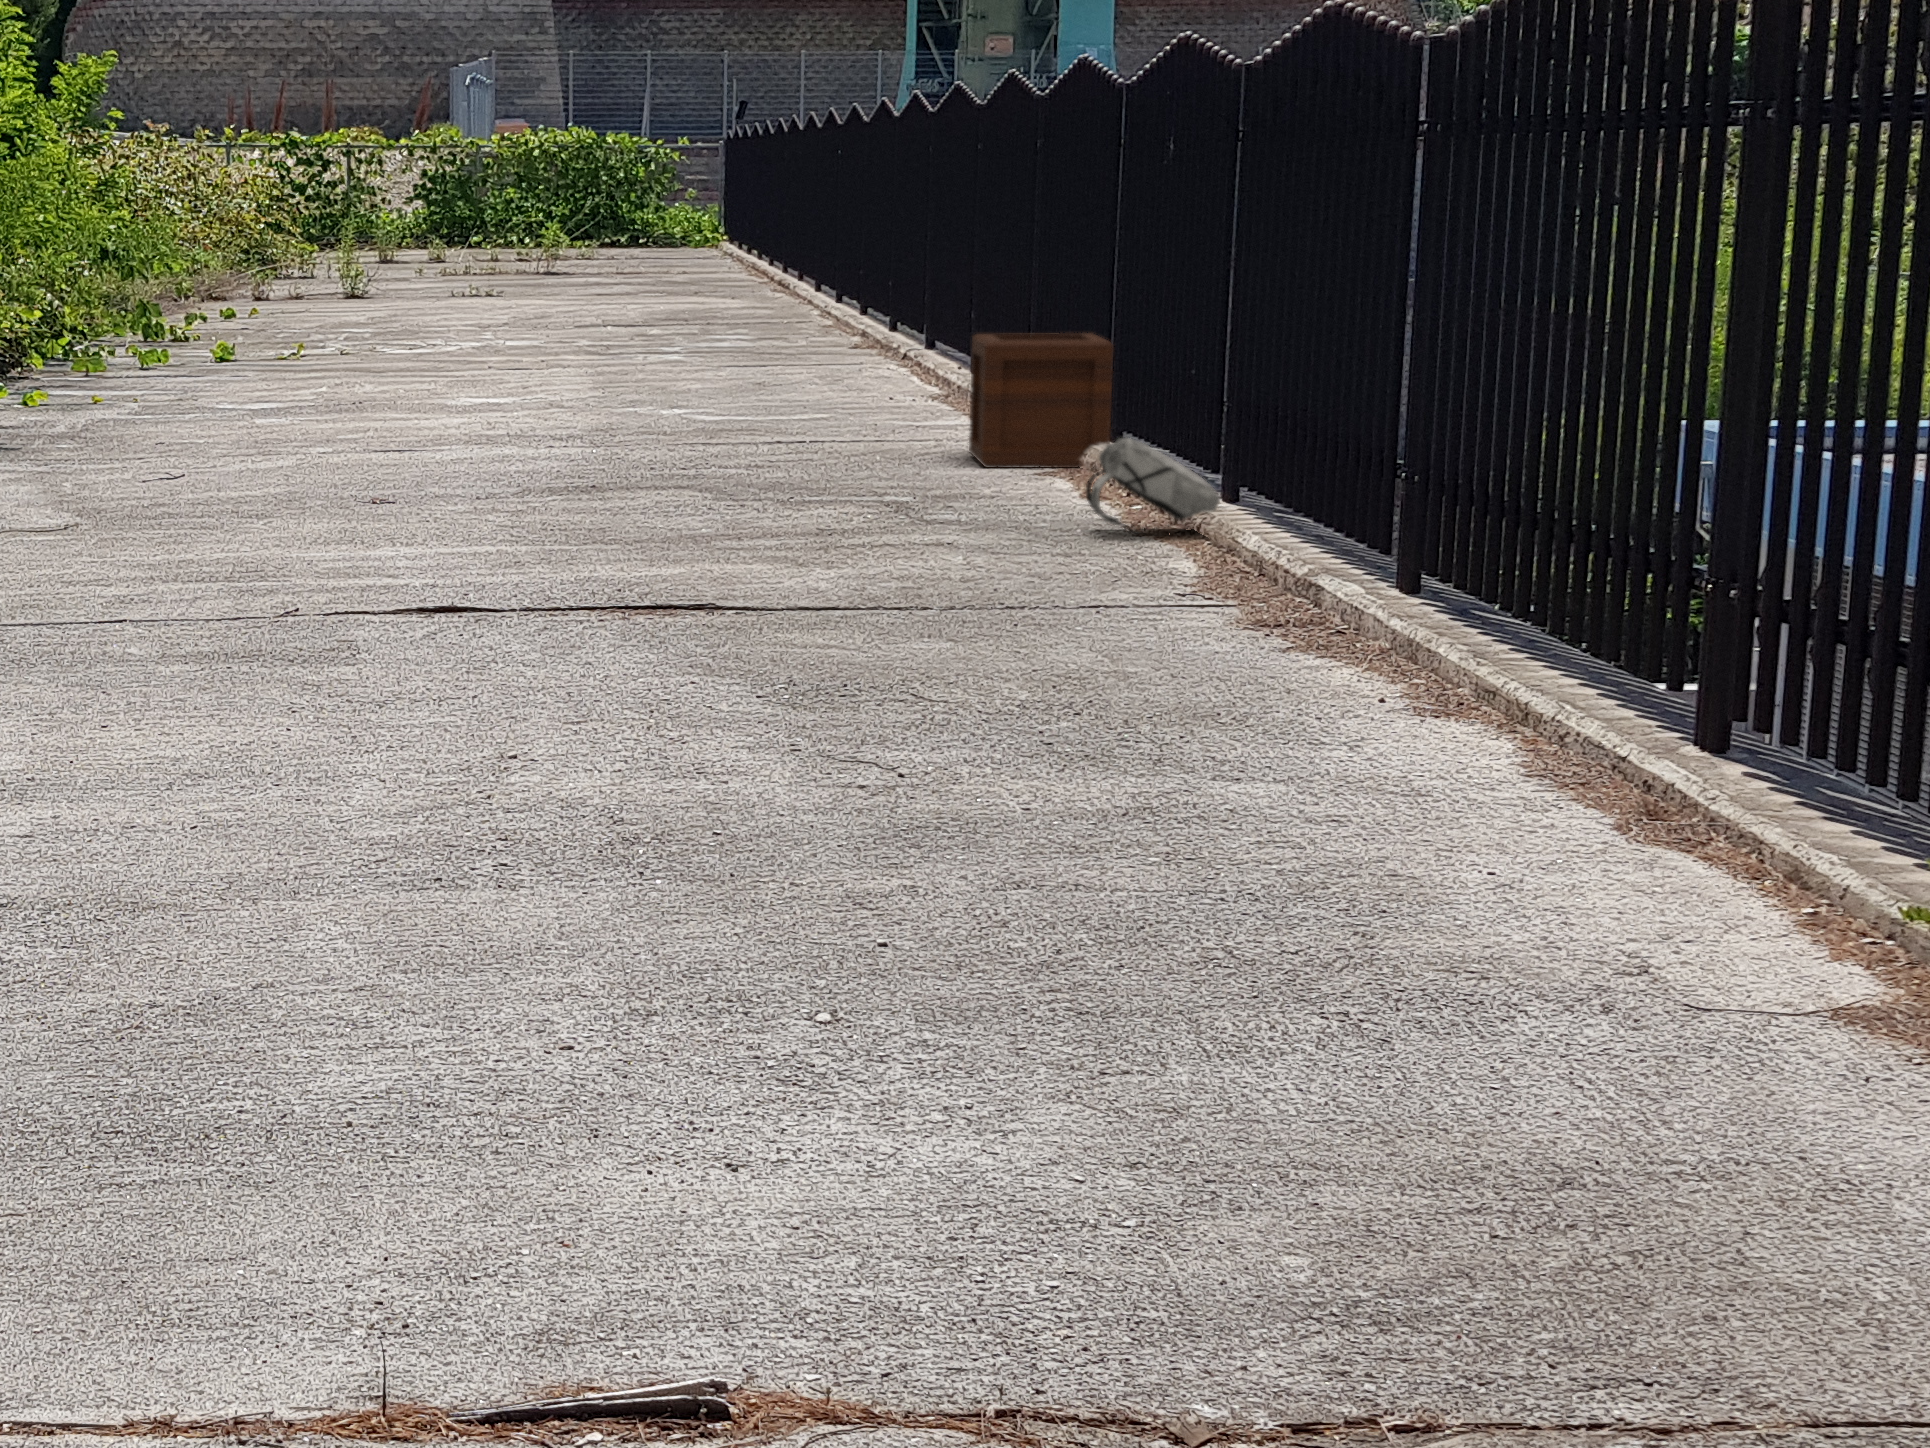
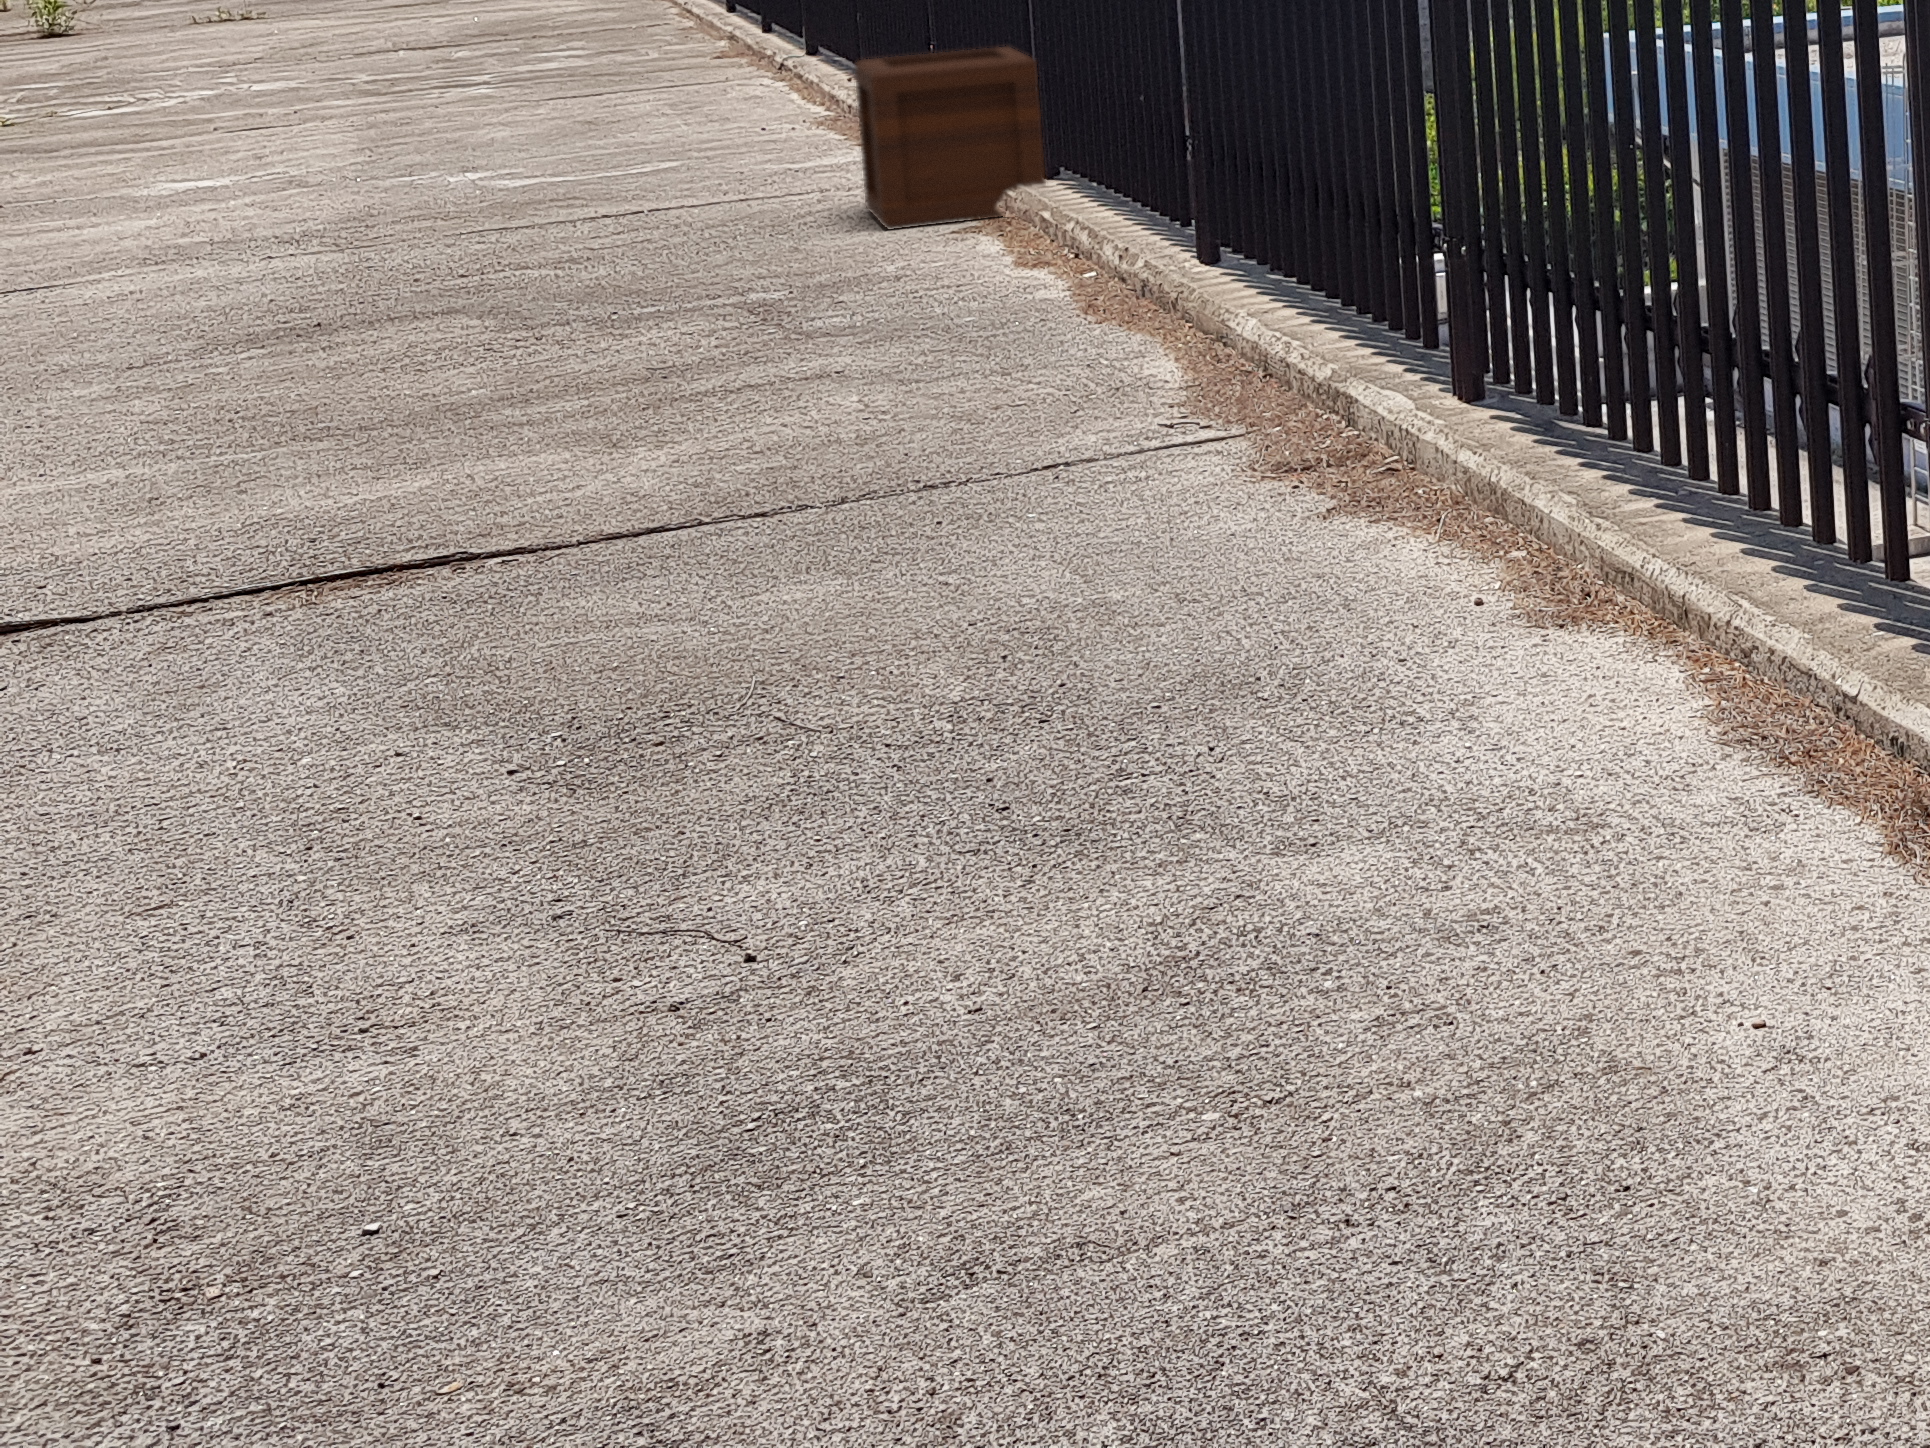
backpack: present [1086,438,1221,531] -> none [1021,197,1197,320]

